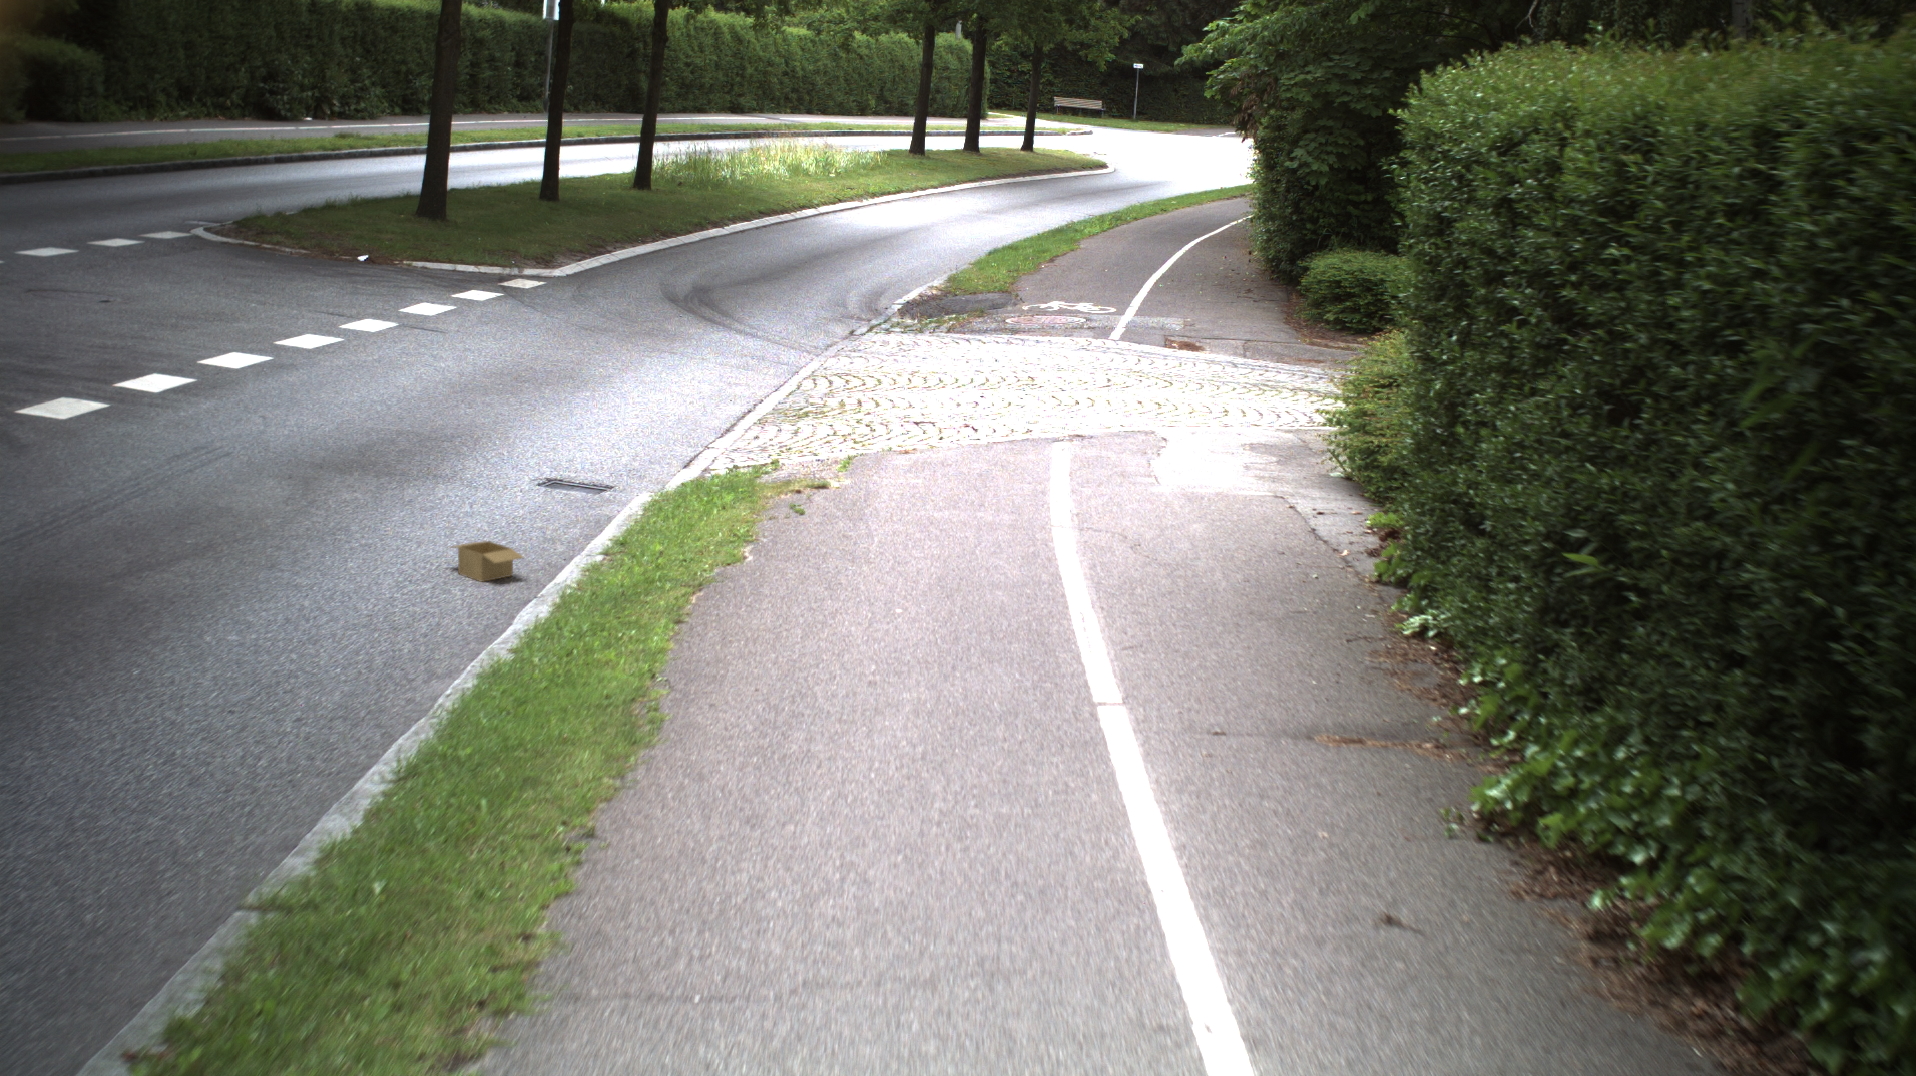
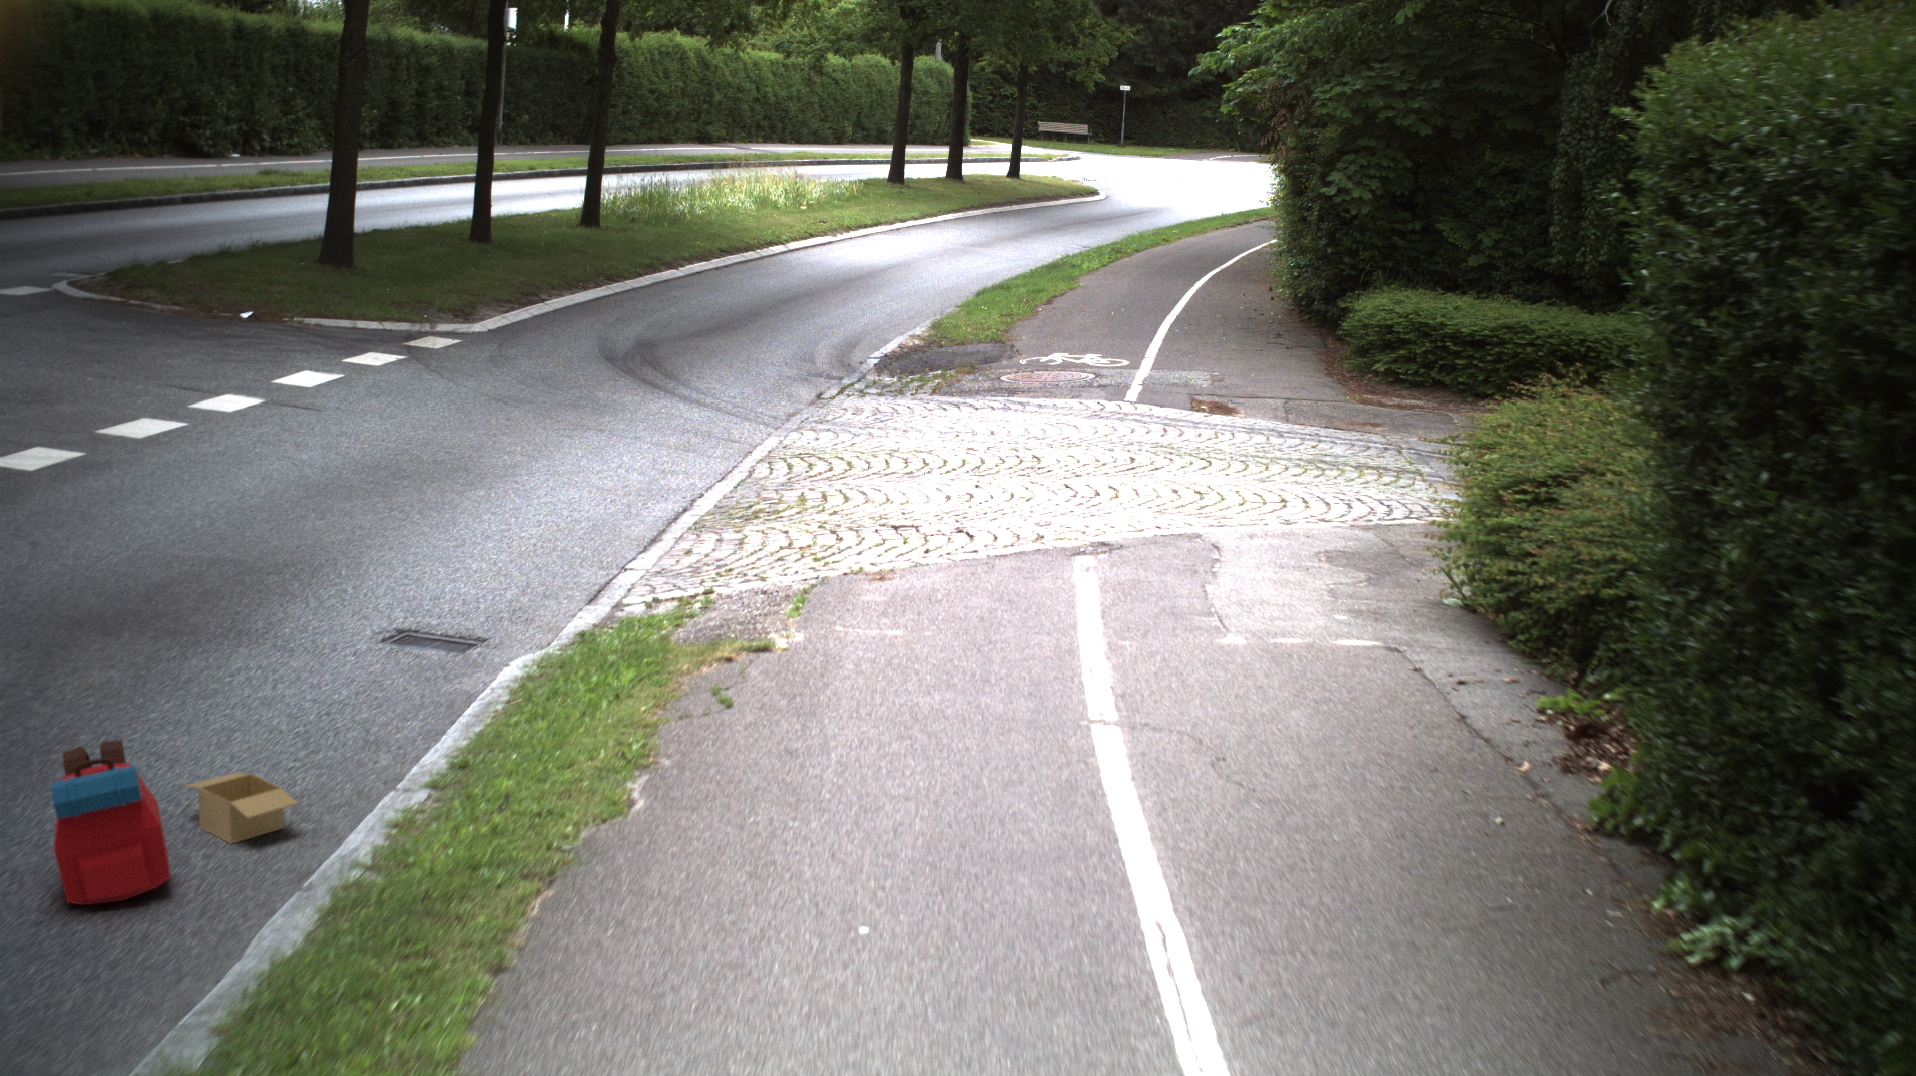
backpack: none [382,505,456,606] -> present [51,740,170,905]

